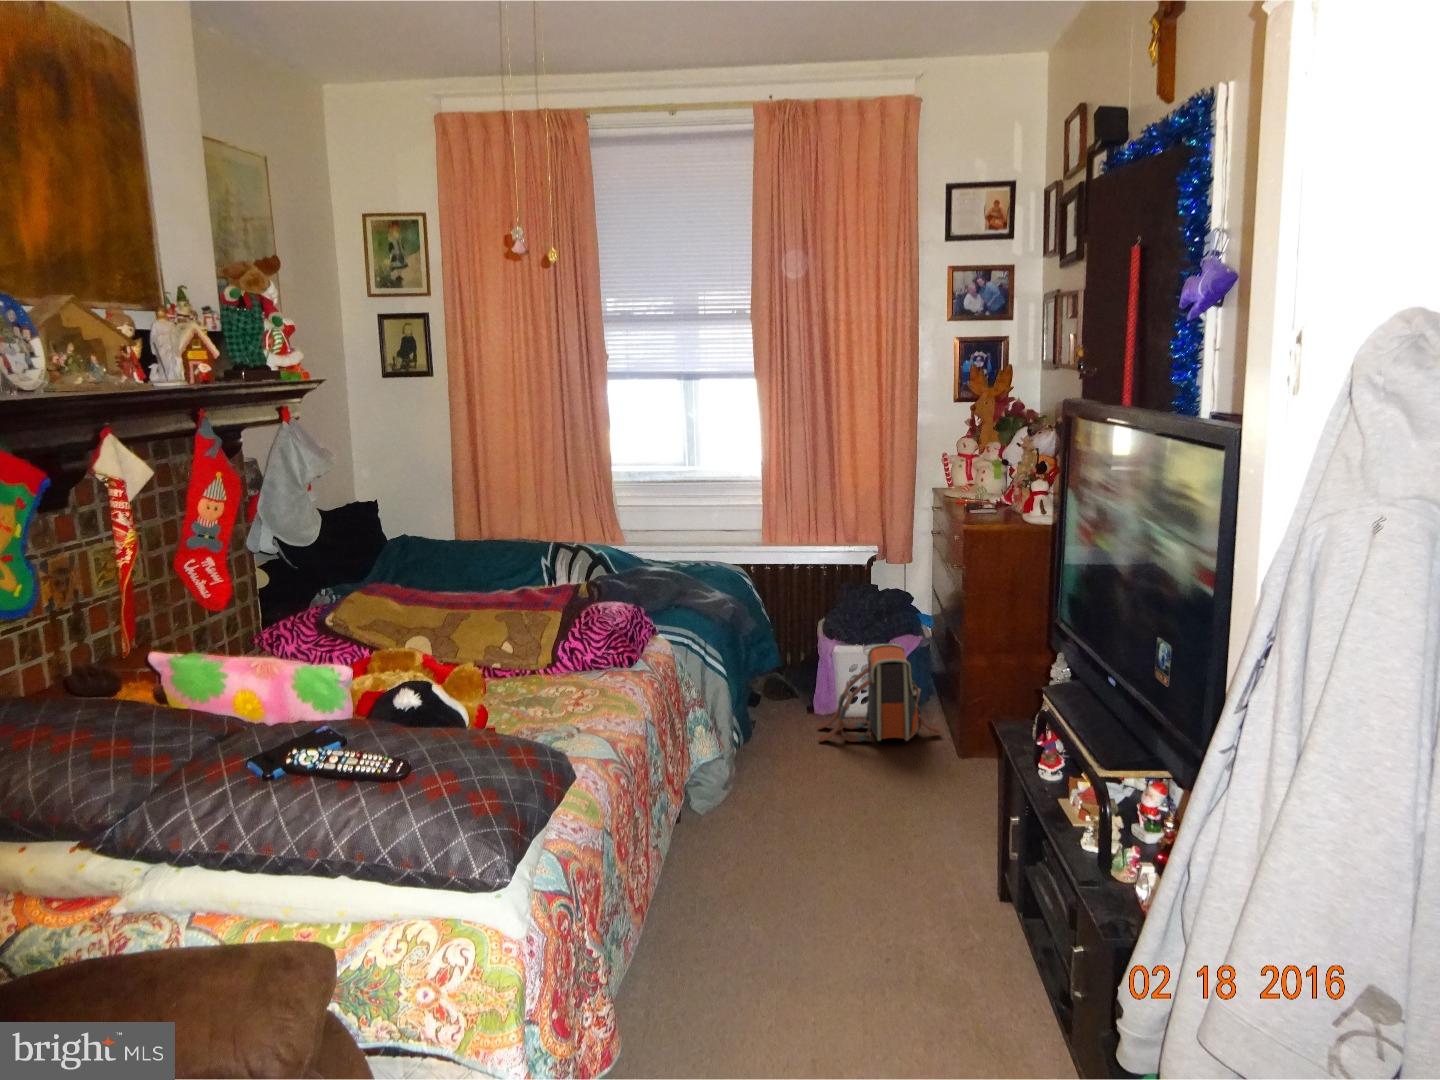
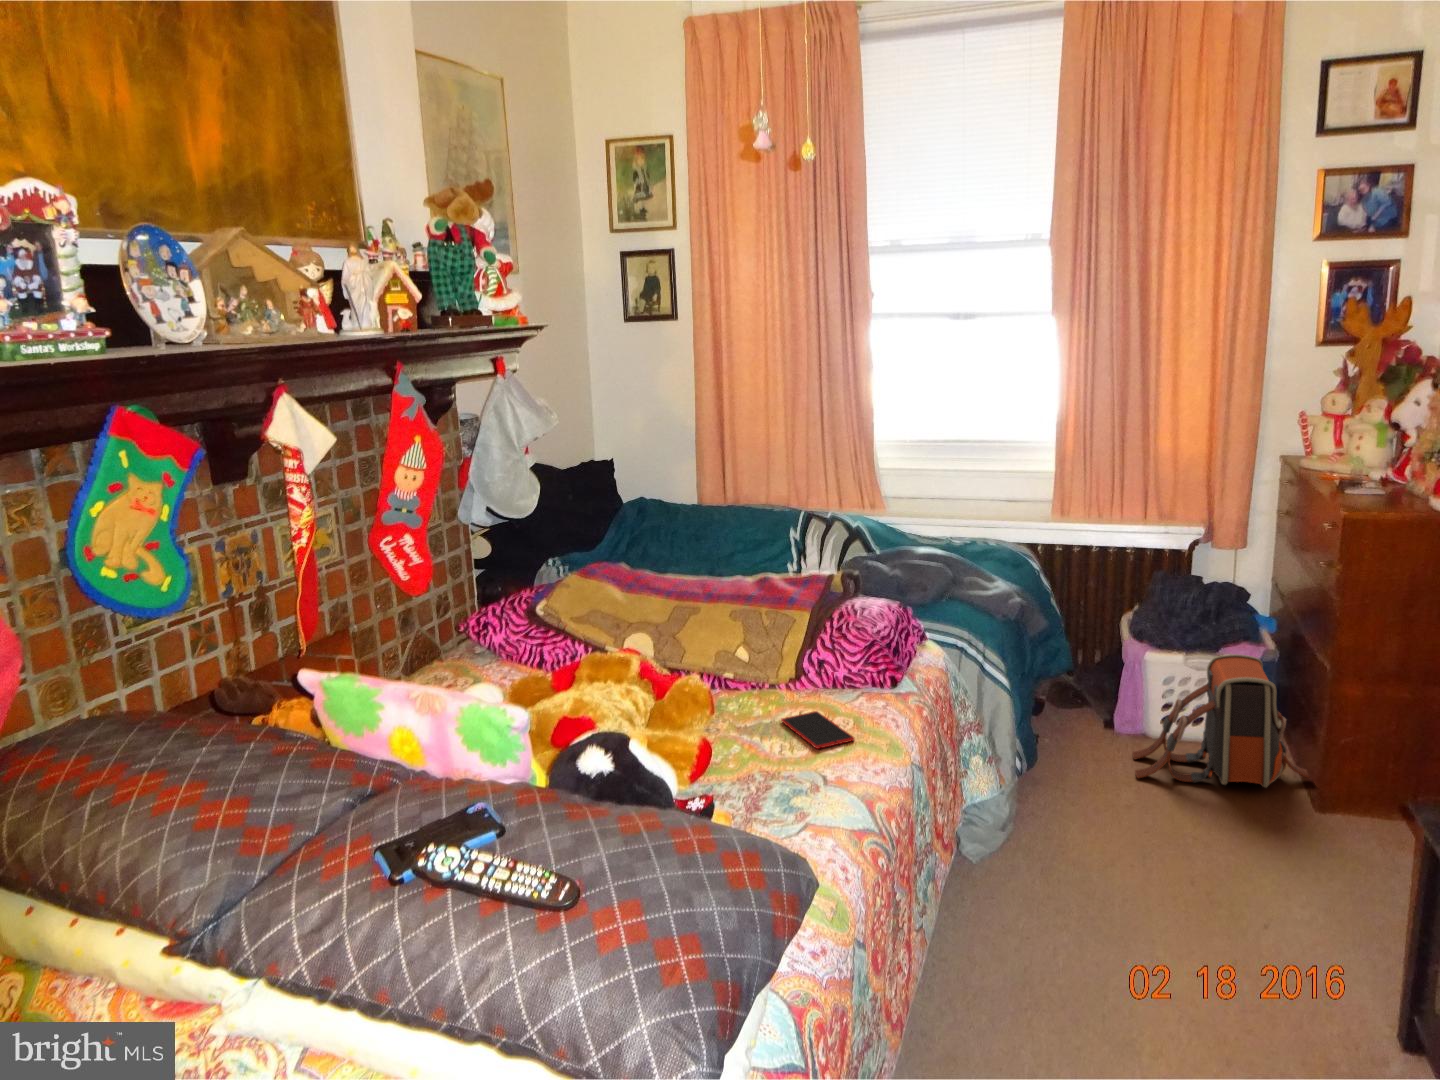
smartphone: none [542,684,599,707] -> present [781,711,854,749]

